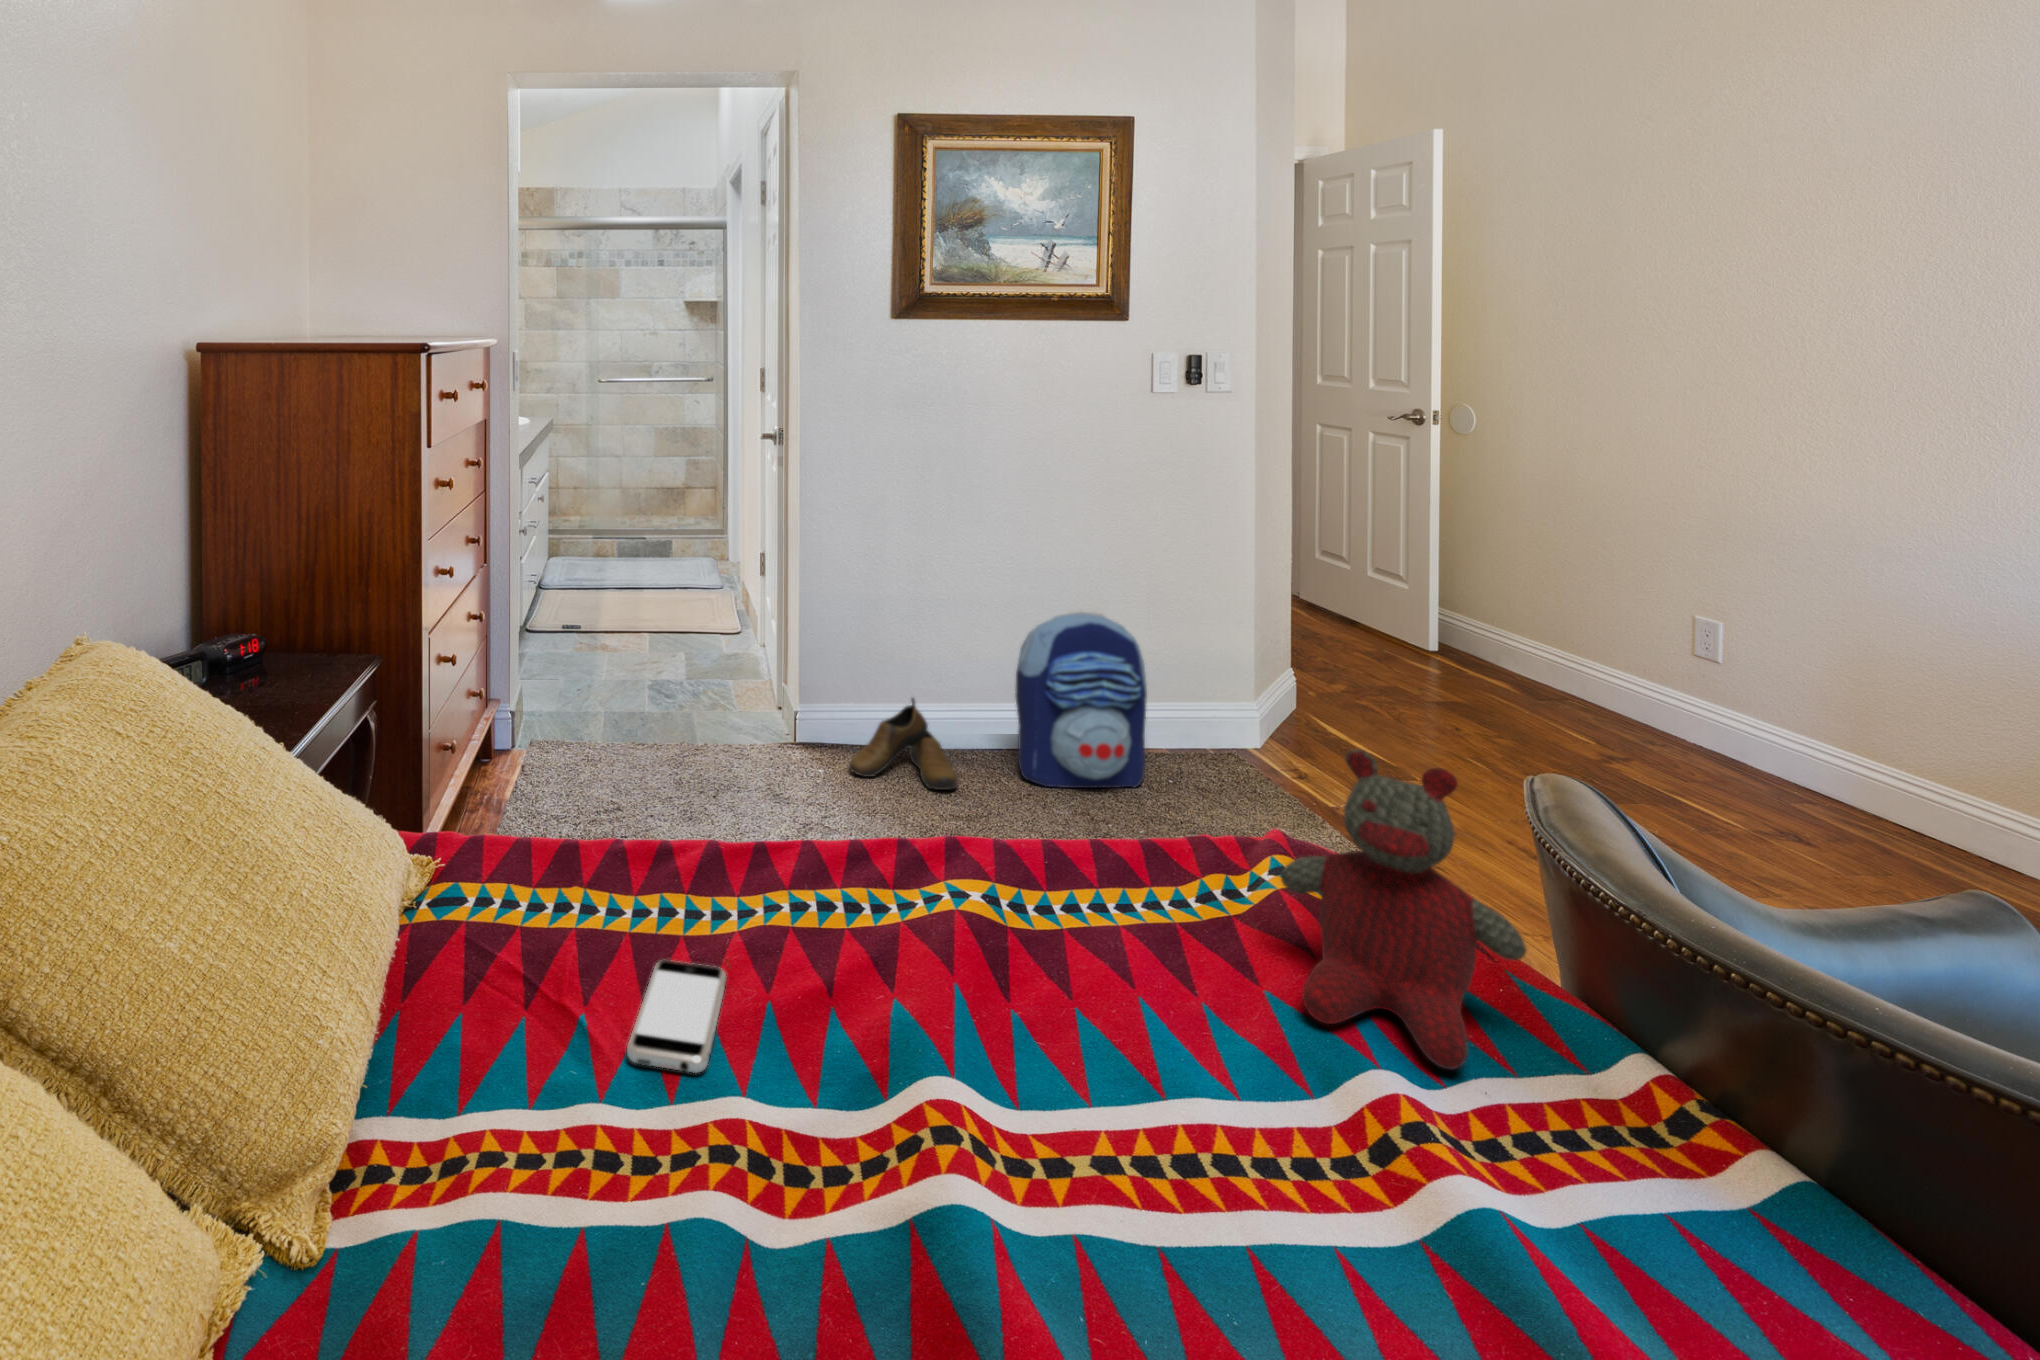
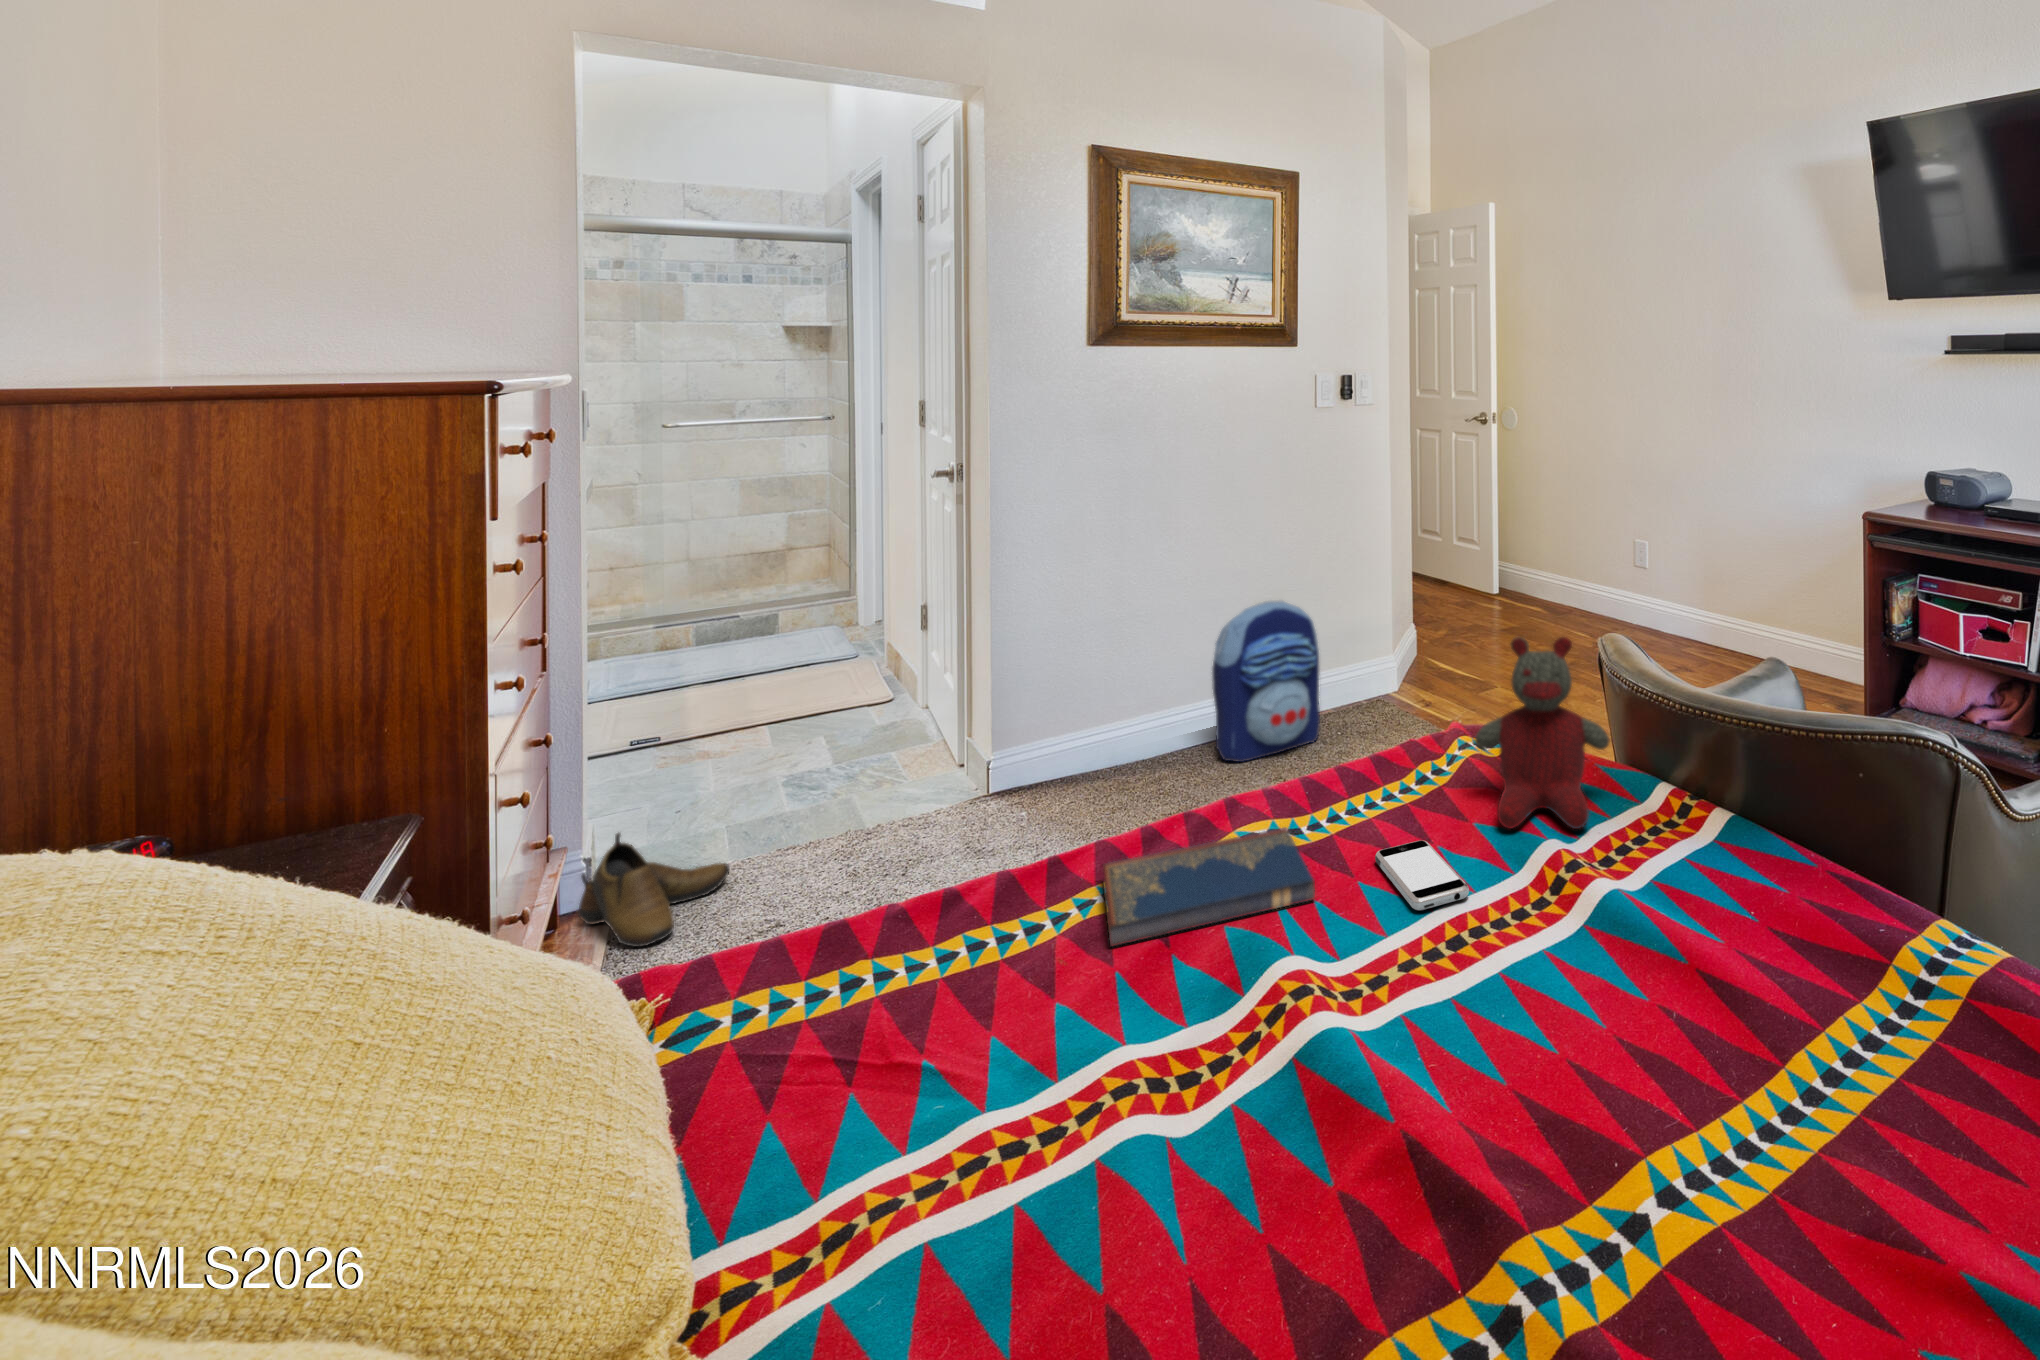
shoe: present [849,698,958,790] -> present [578,833,730,947]
hardcover book: none [773,874,1010,1012] -> present [1103,828,1315,946]
smartphone: present [627,960,727,1073] -> present [1375,840,1469,910]

